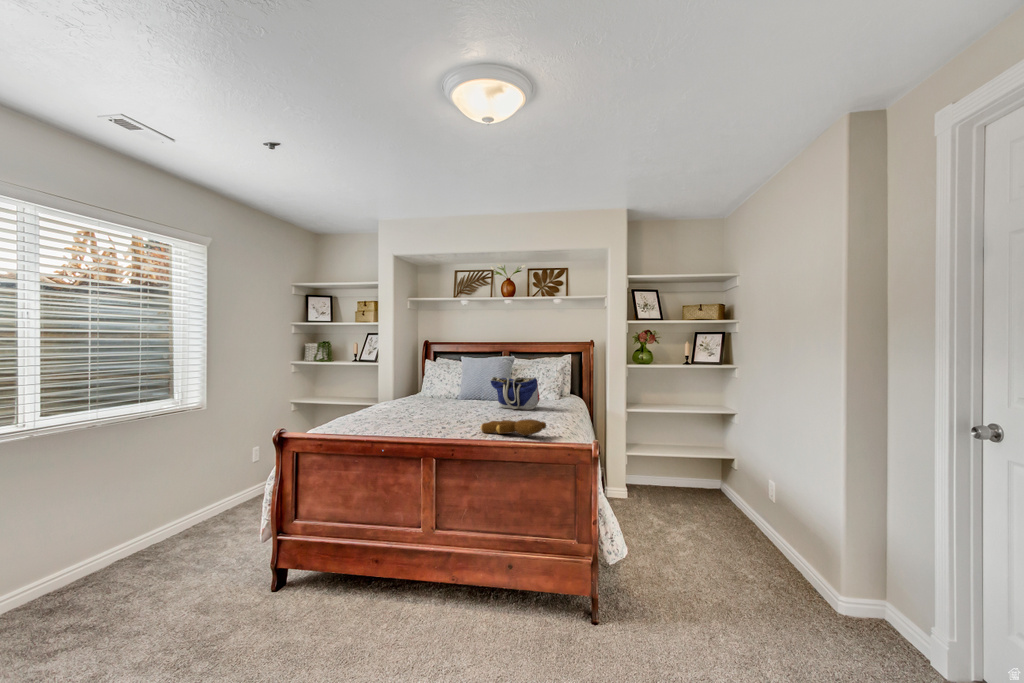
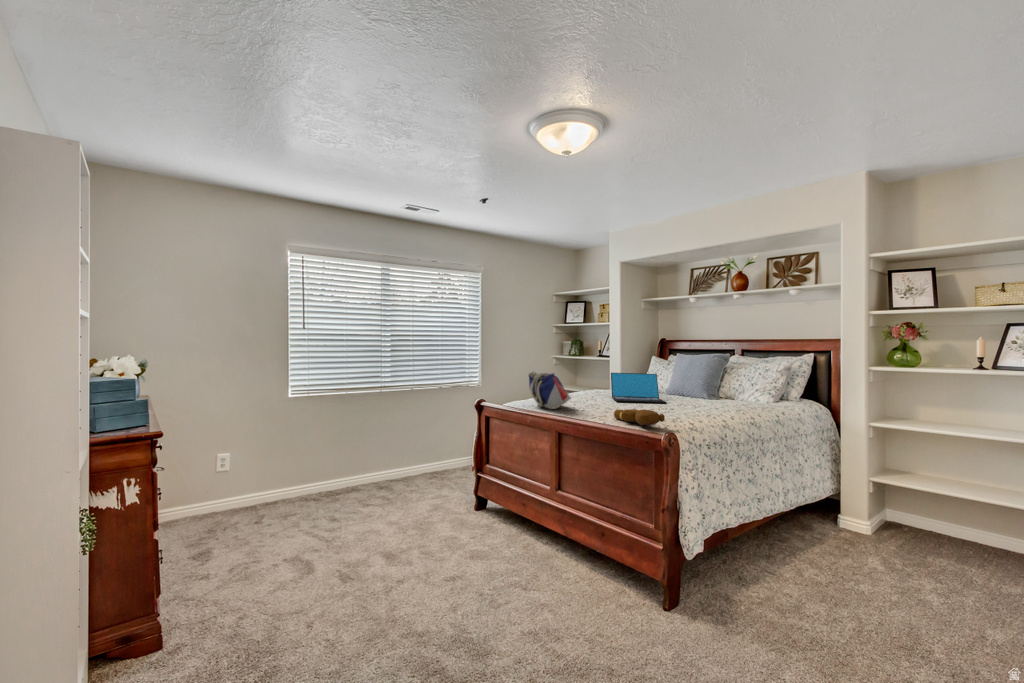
tote bag: present [490,377,540,410] -> present [528,372,571,409]
laptop: none [415,379,480,413] -> present [611,373,667,403]

